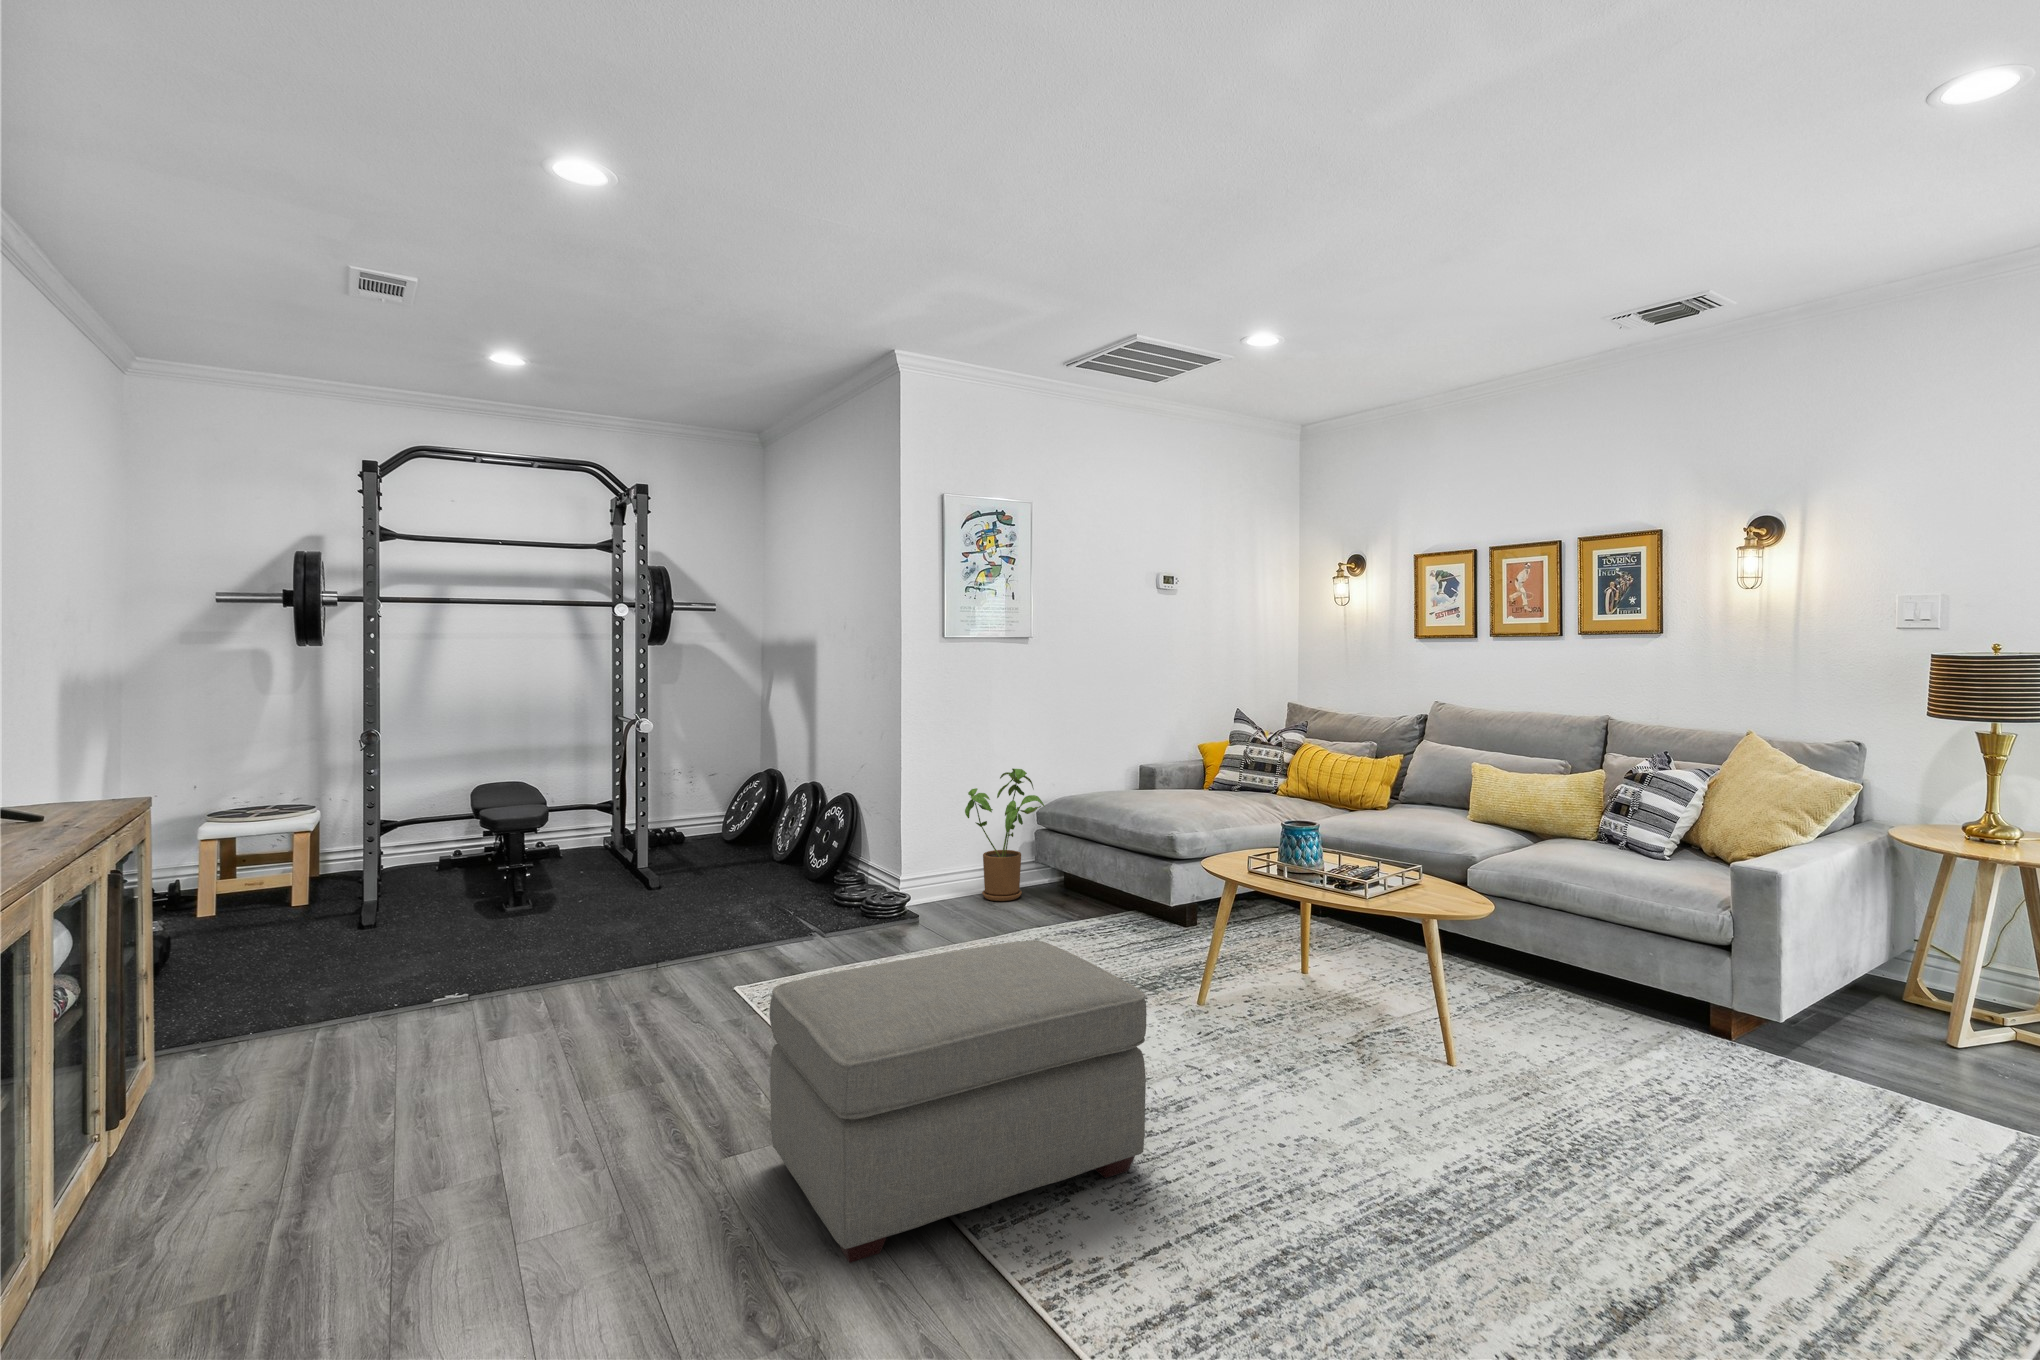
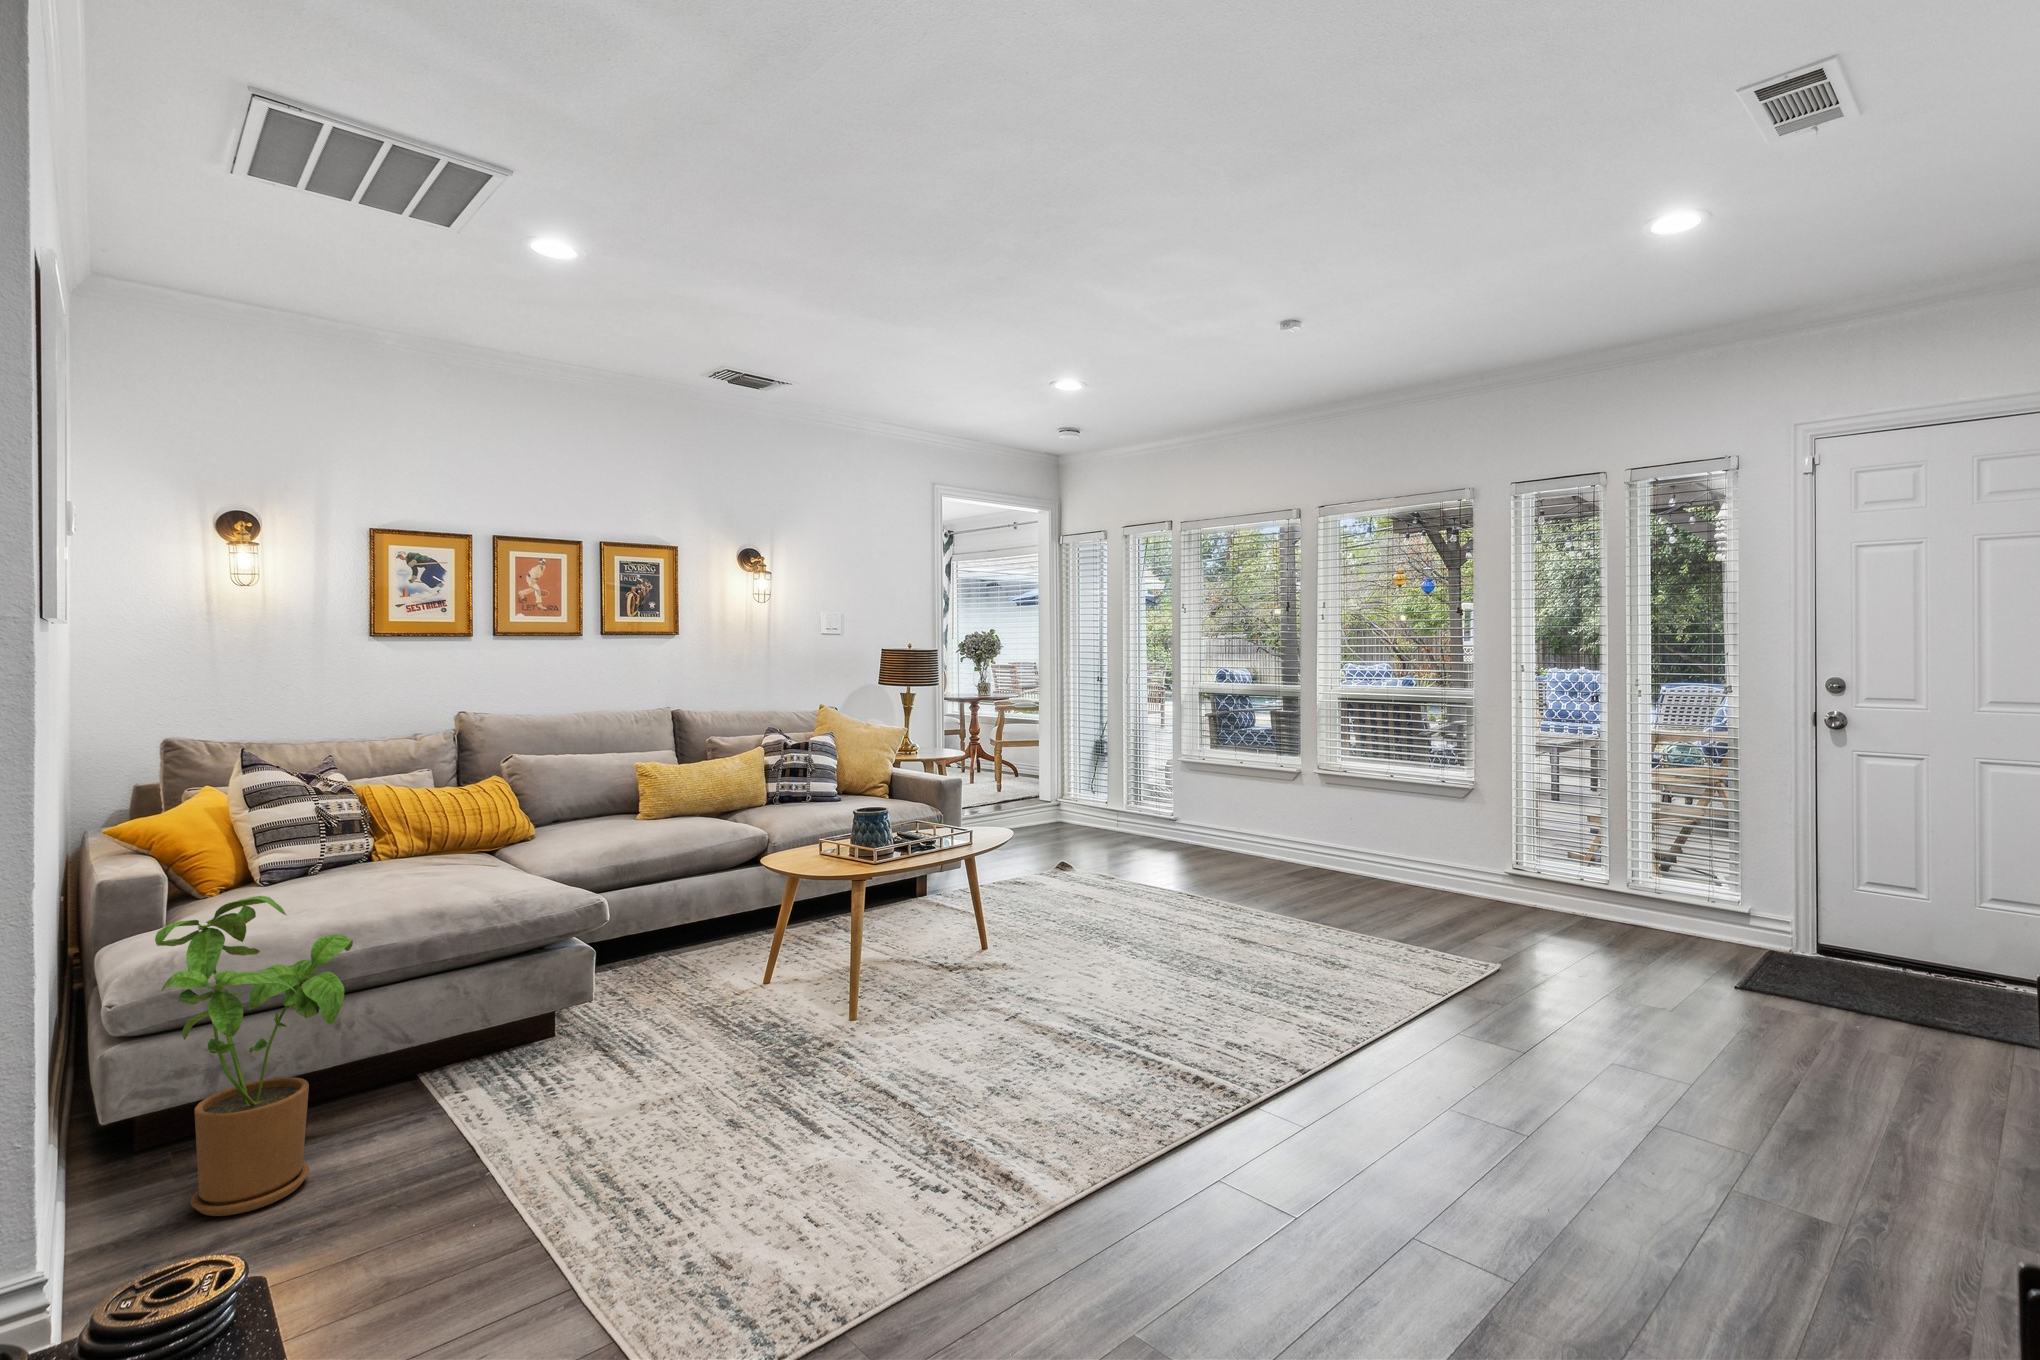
ottoman: present [769,941,1147,1263] -> none [1147,876,1475,1130]

